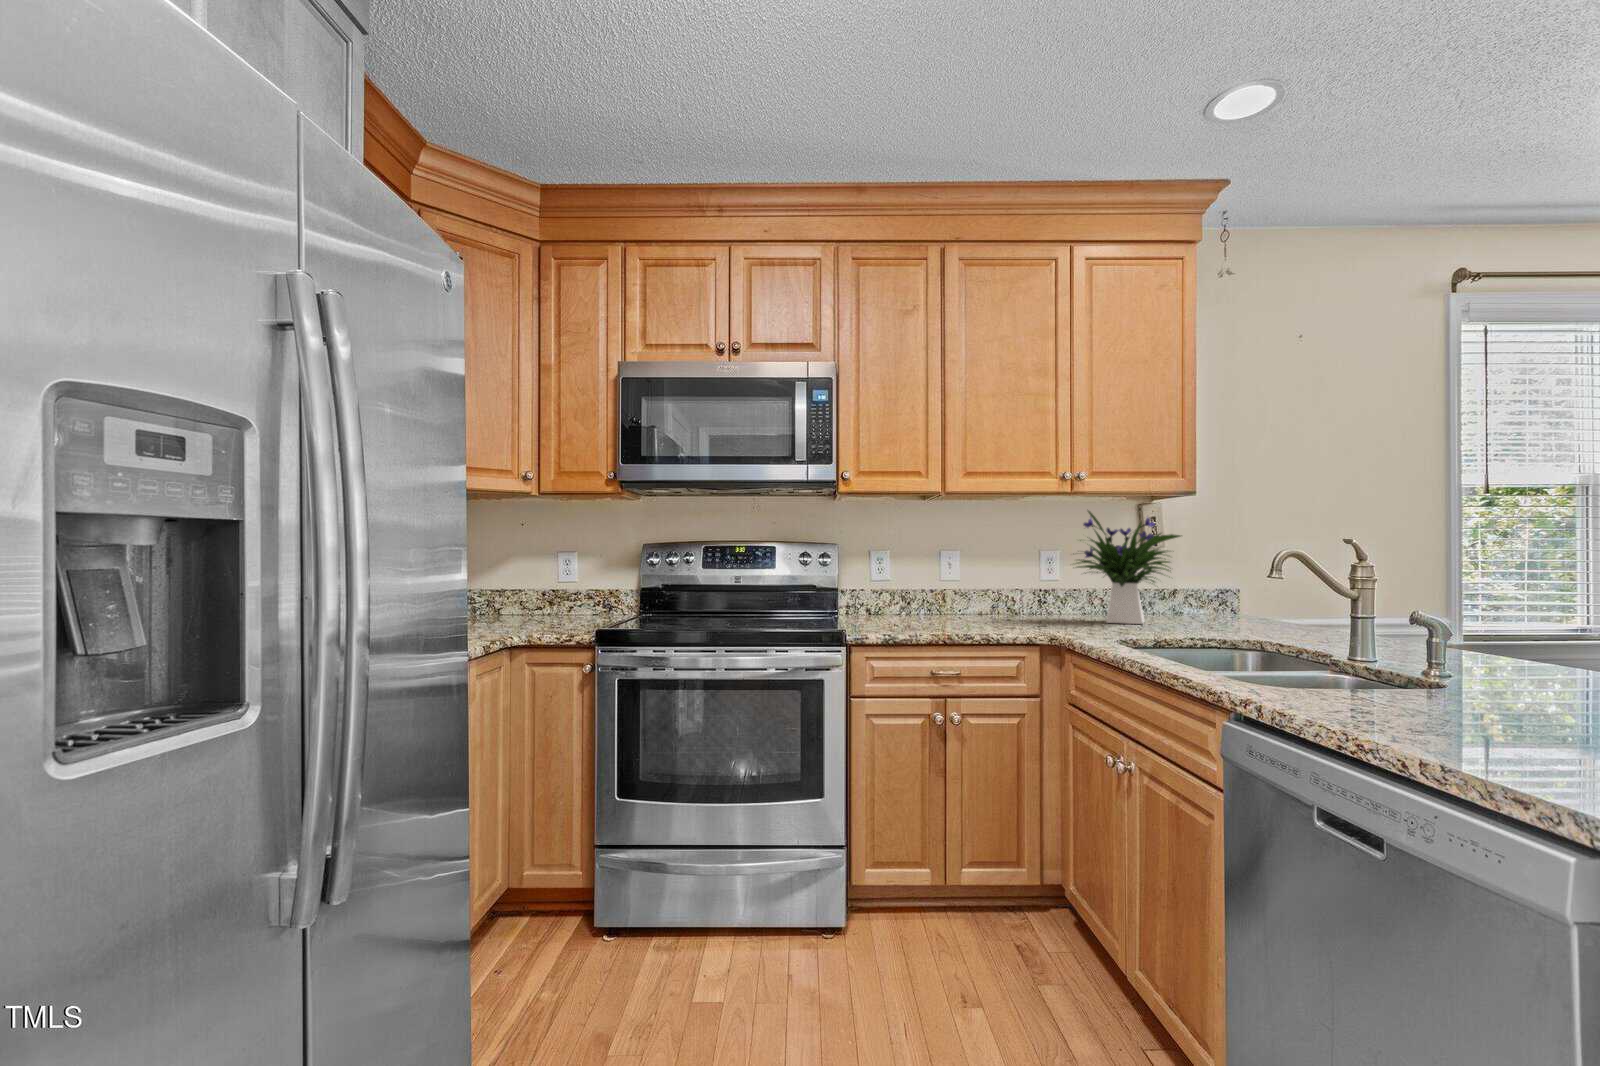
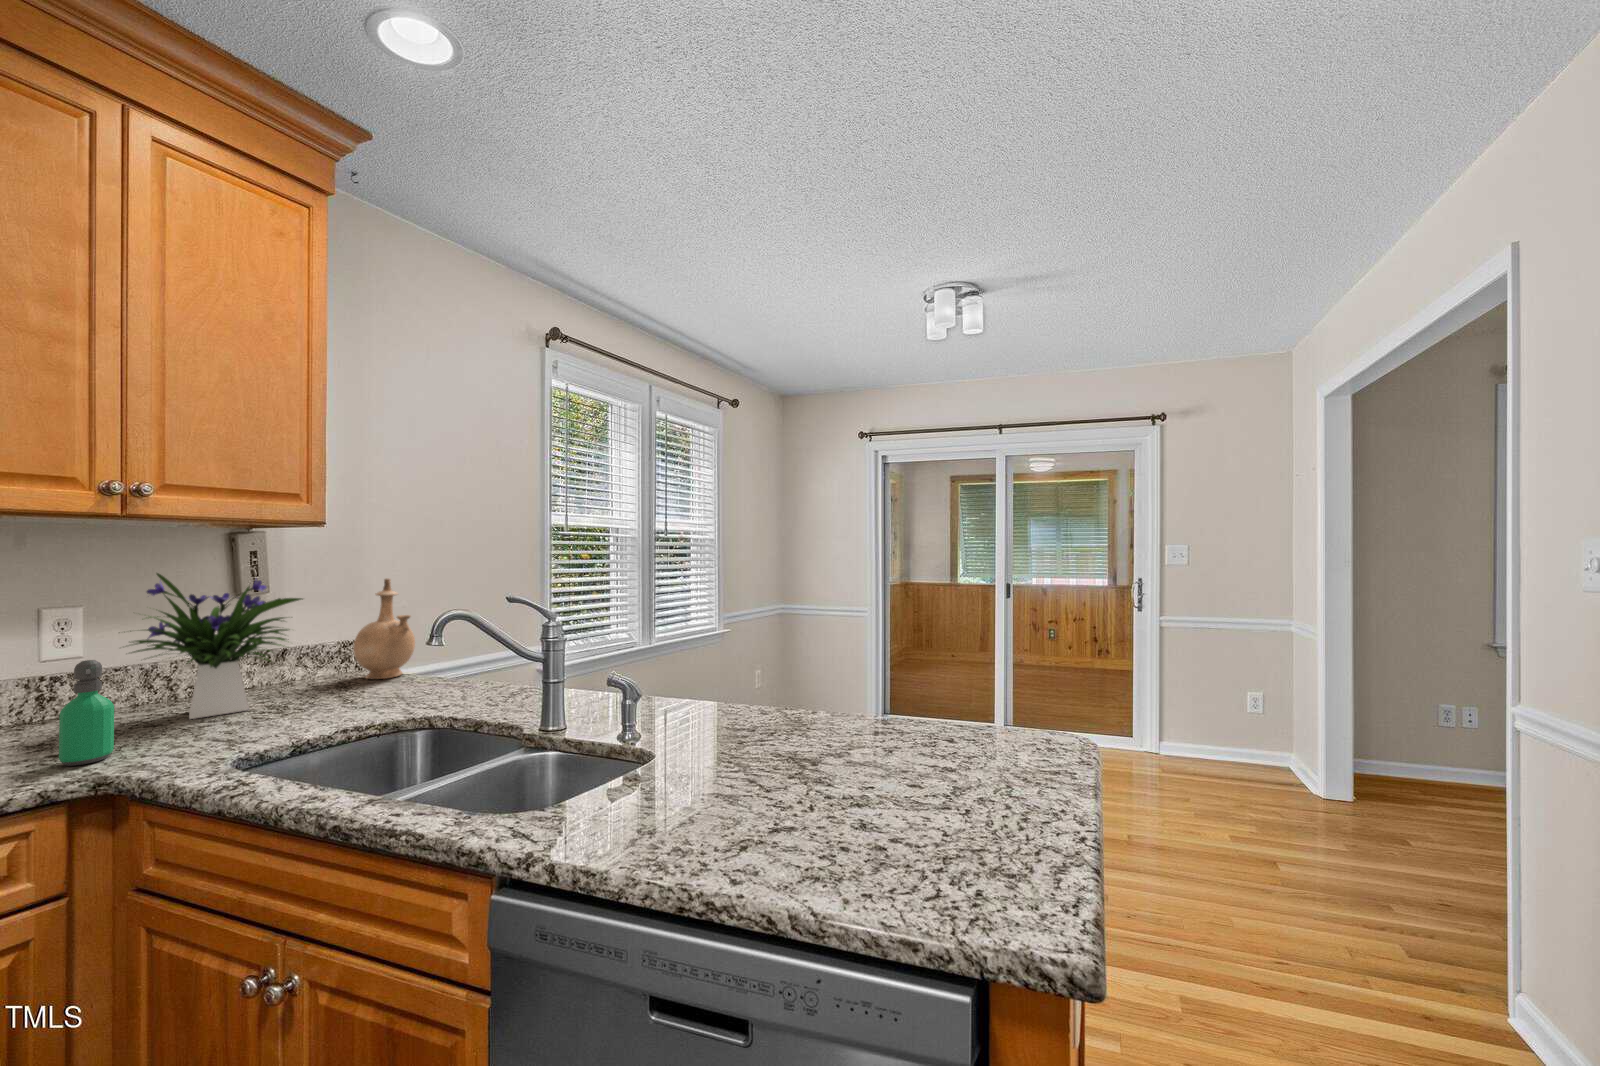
vase: none [1229,523,1287,624] -> present [353,578,415,679]
soap dispenser: none [1037,561,1061,629] -> present [59,660,114,766]

